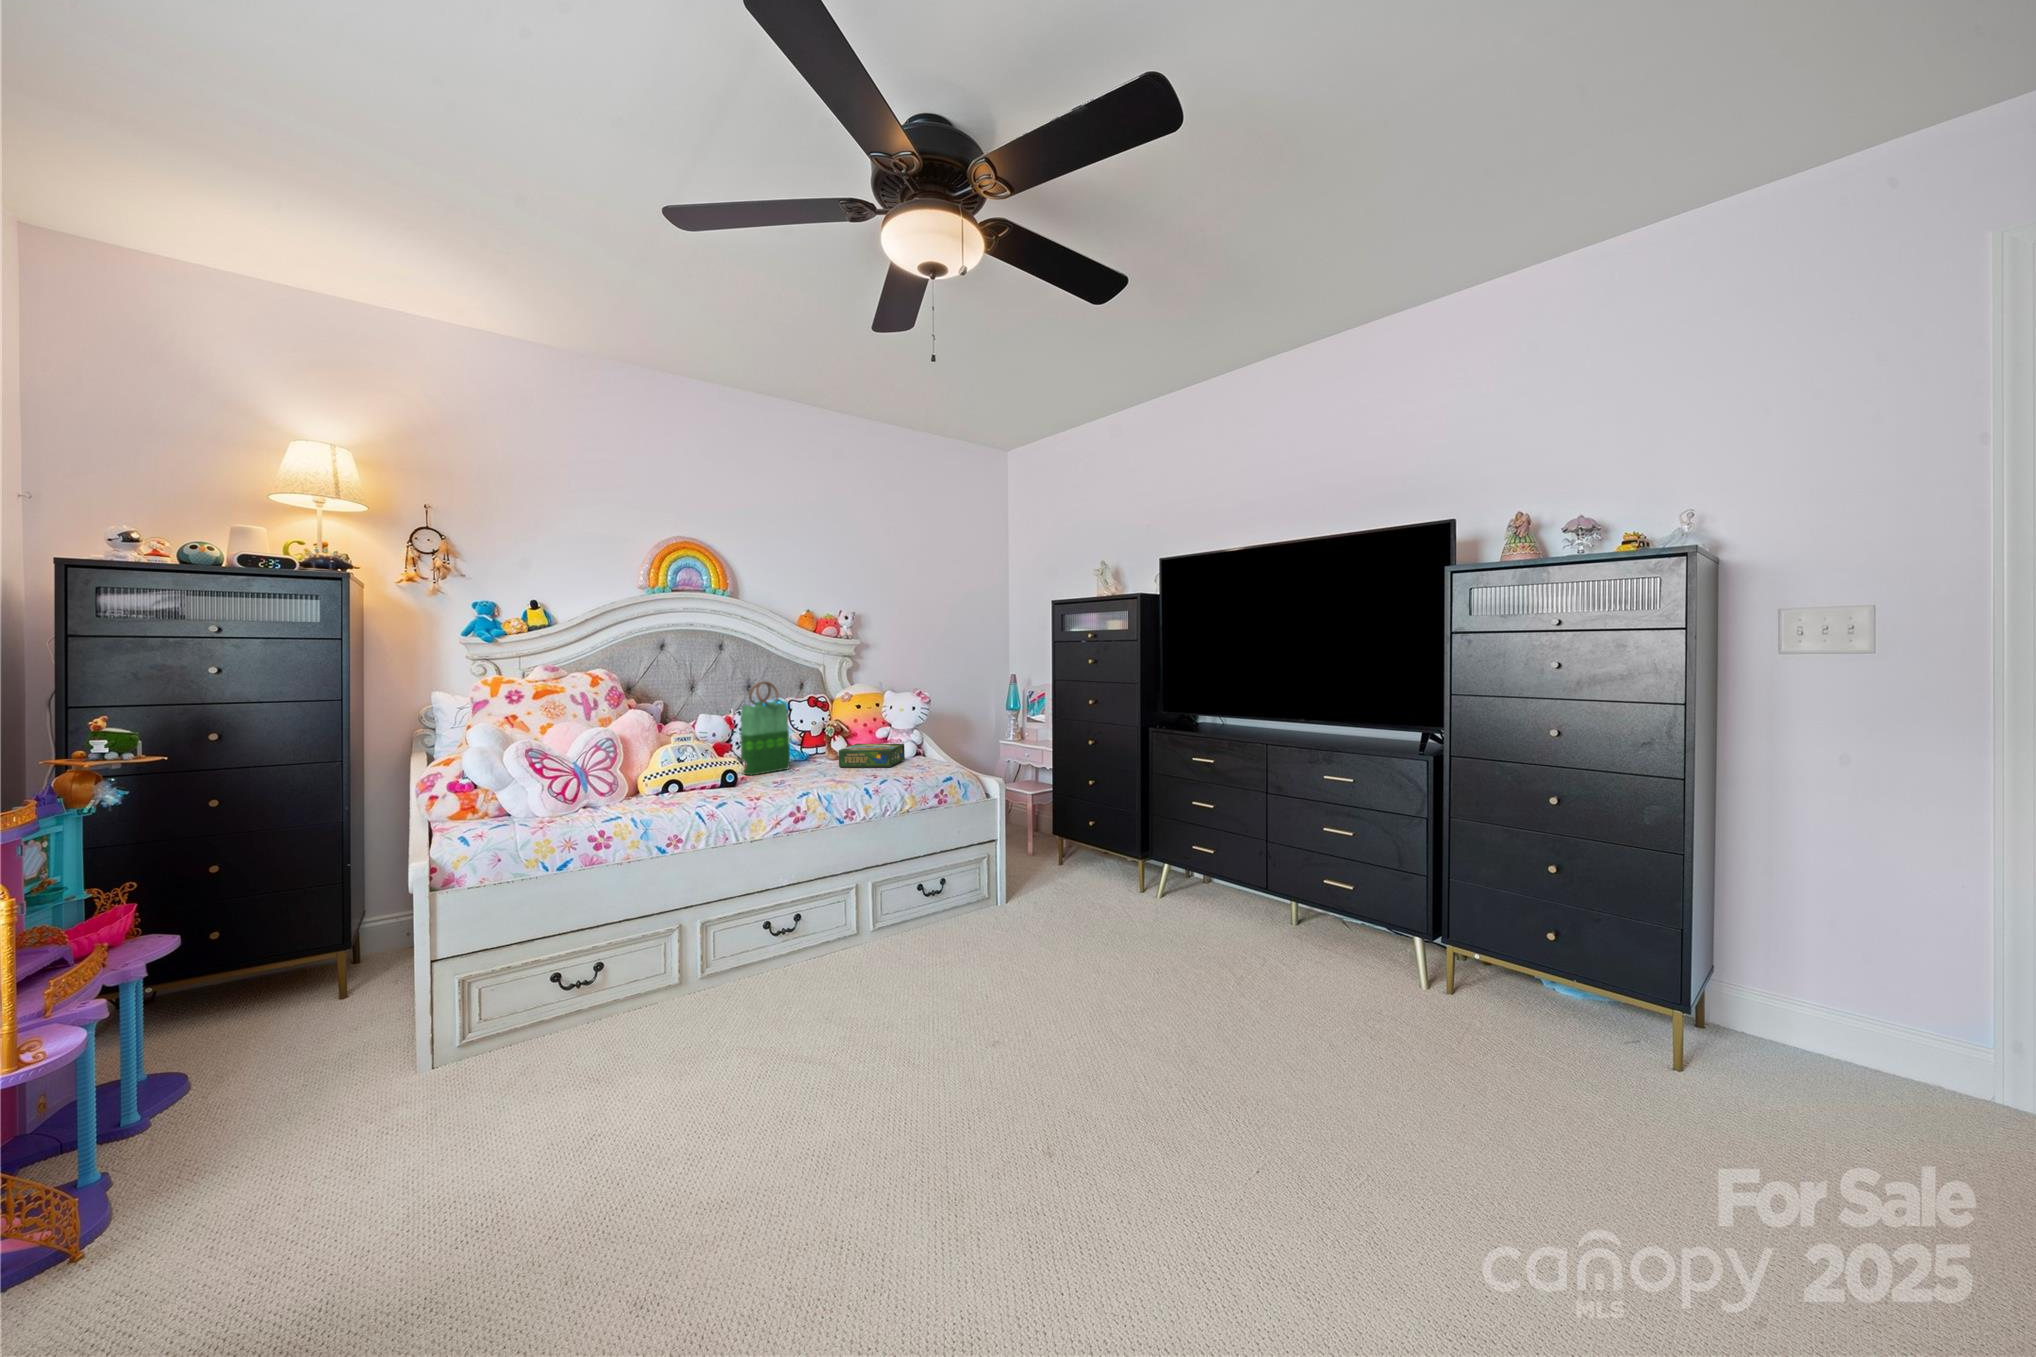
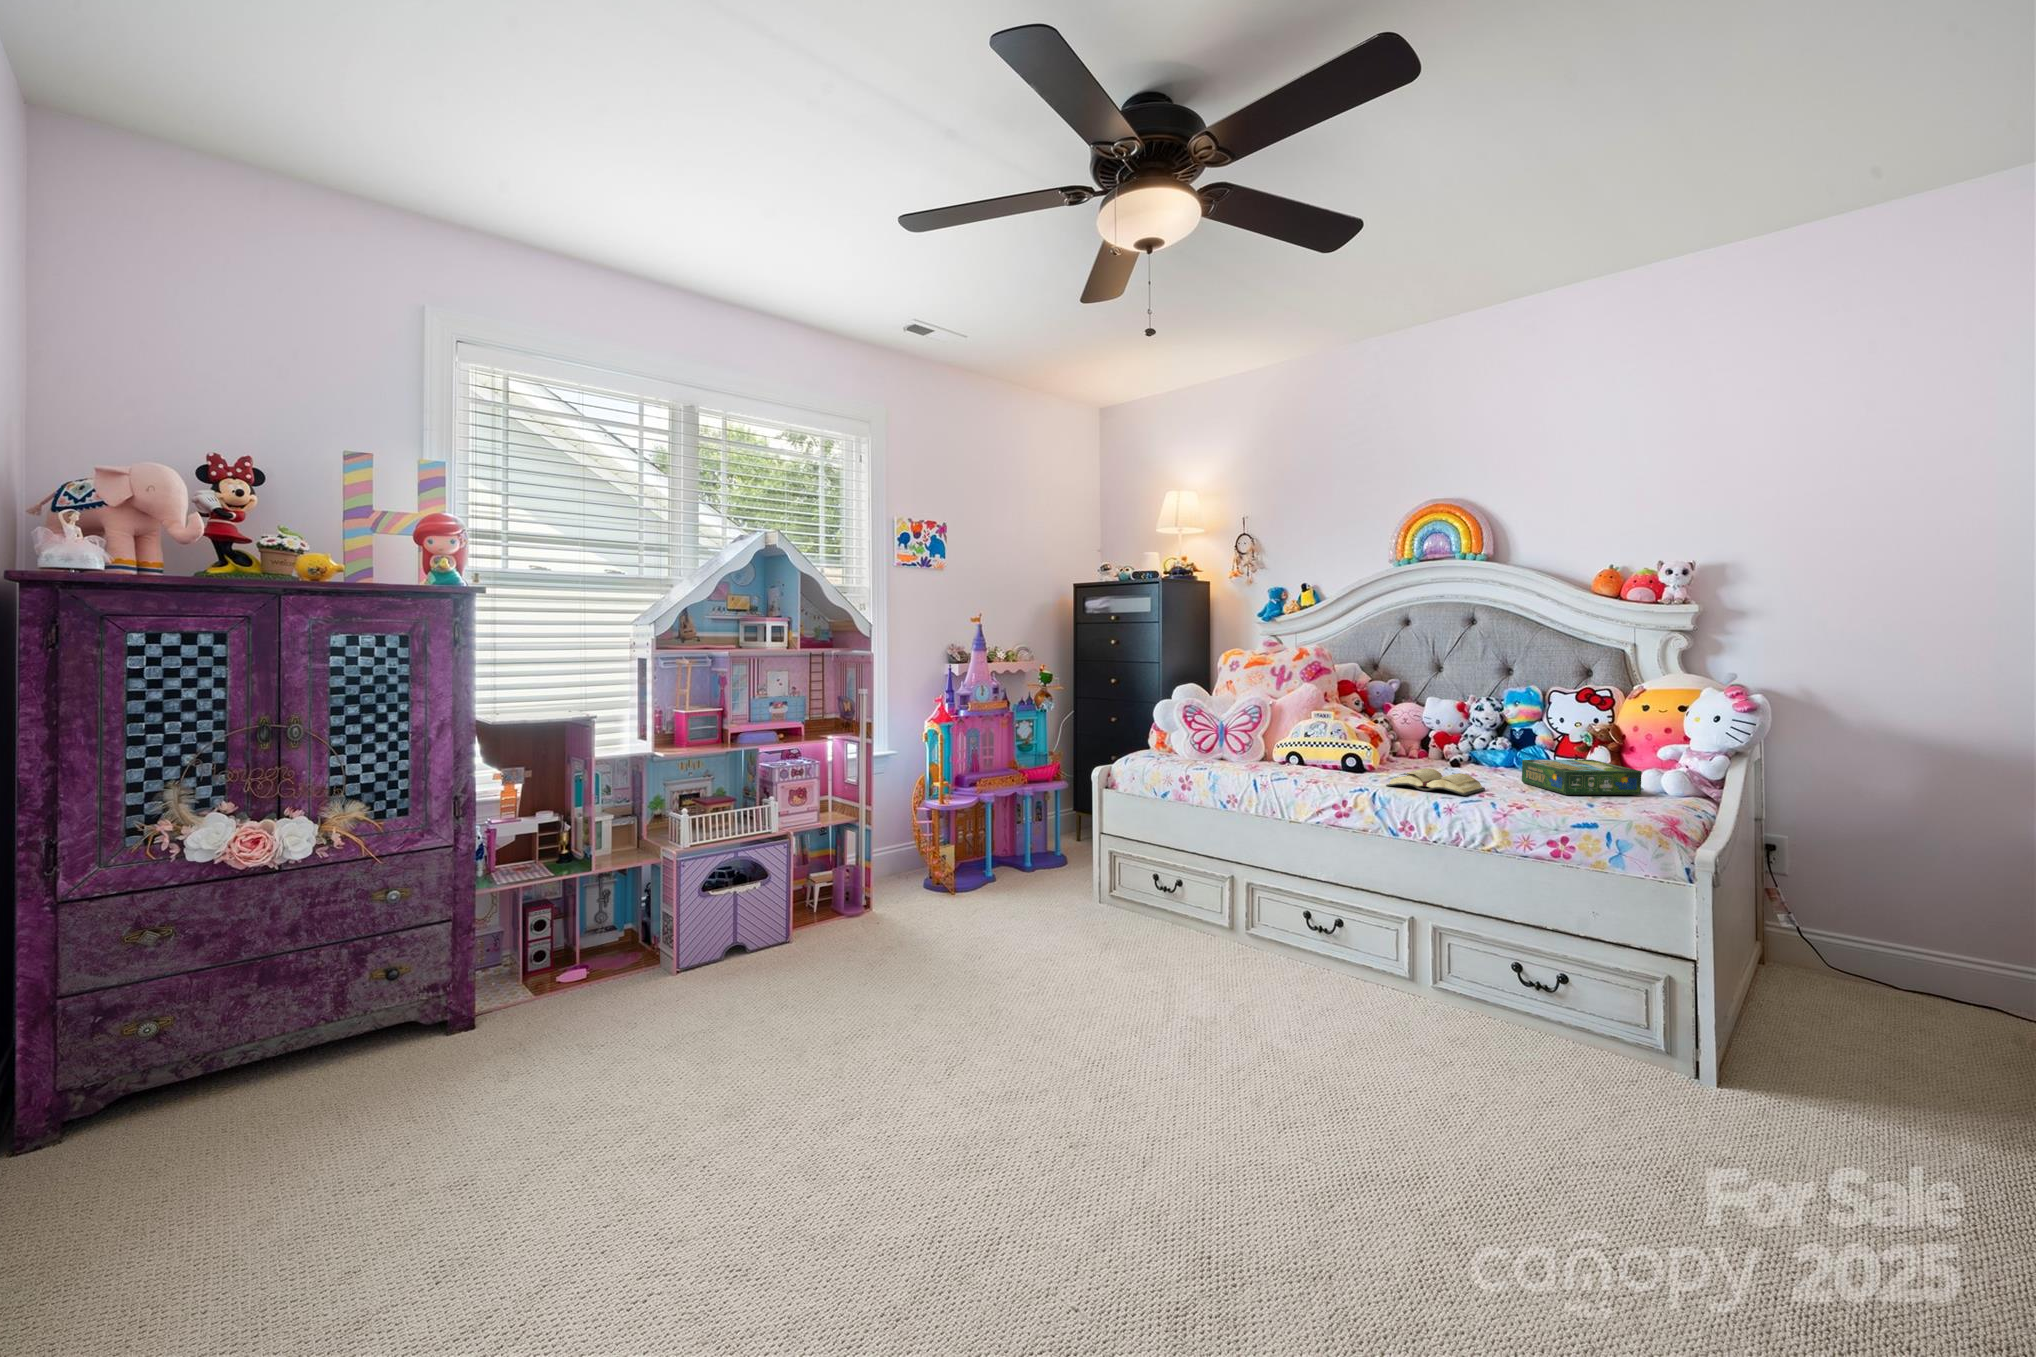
tote bag: present [740,682,790,775] -> none [1413,665,1478,772]
diary: none [799,765,873,786] -> present [1386,769,1485,796]

